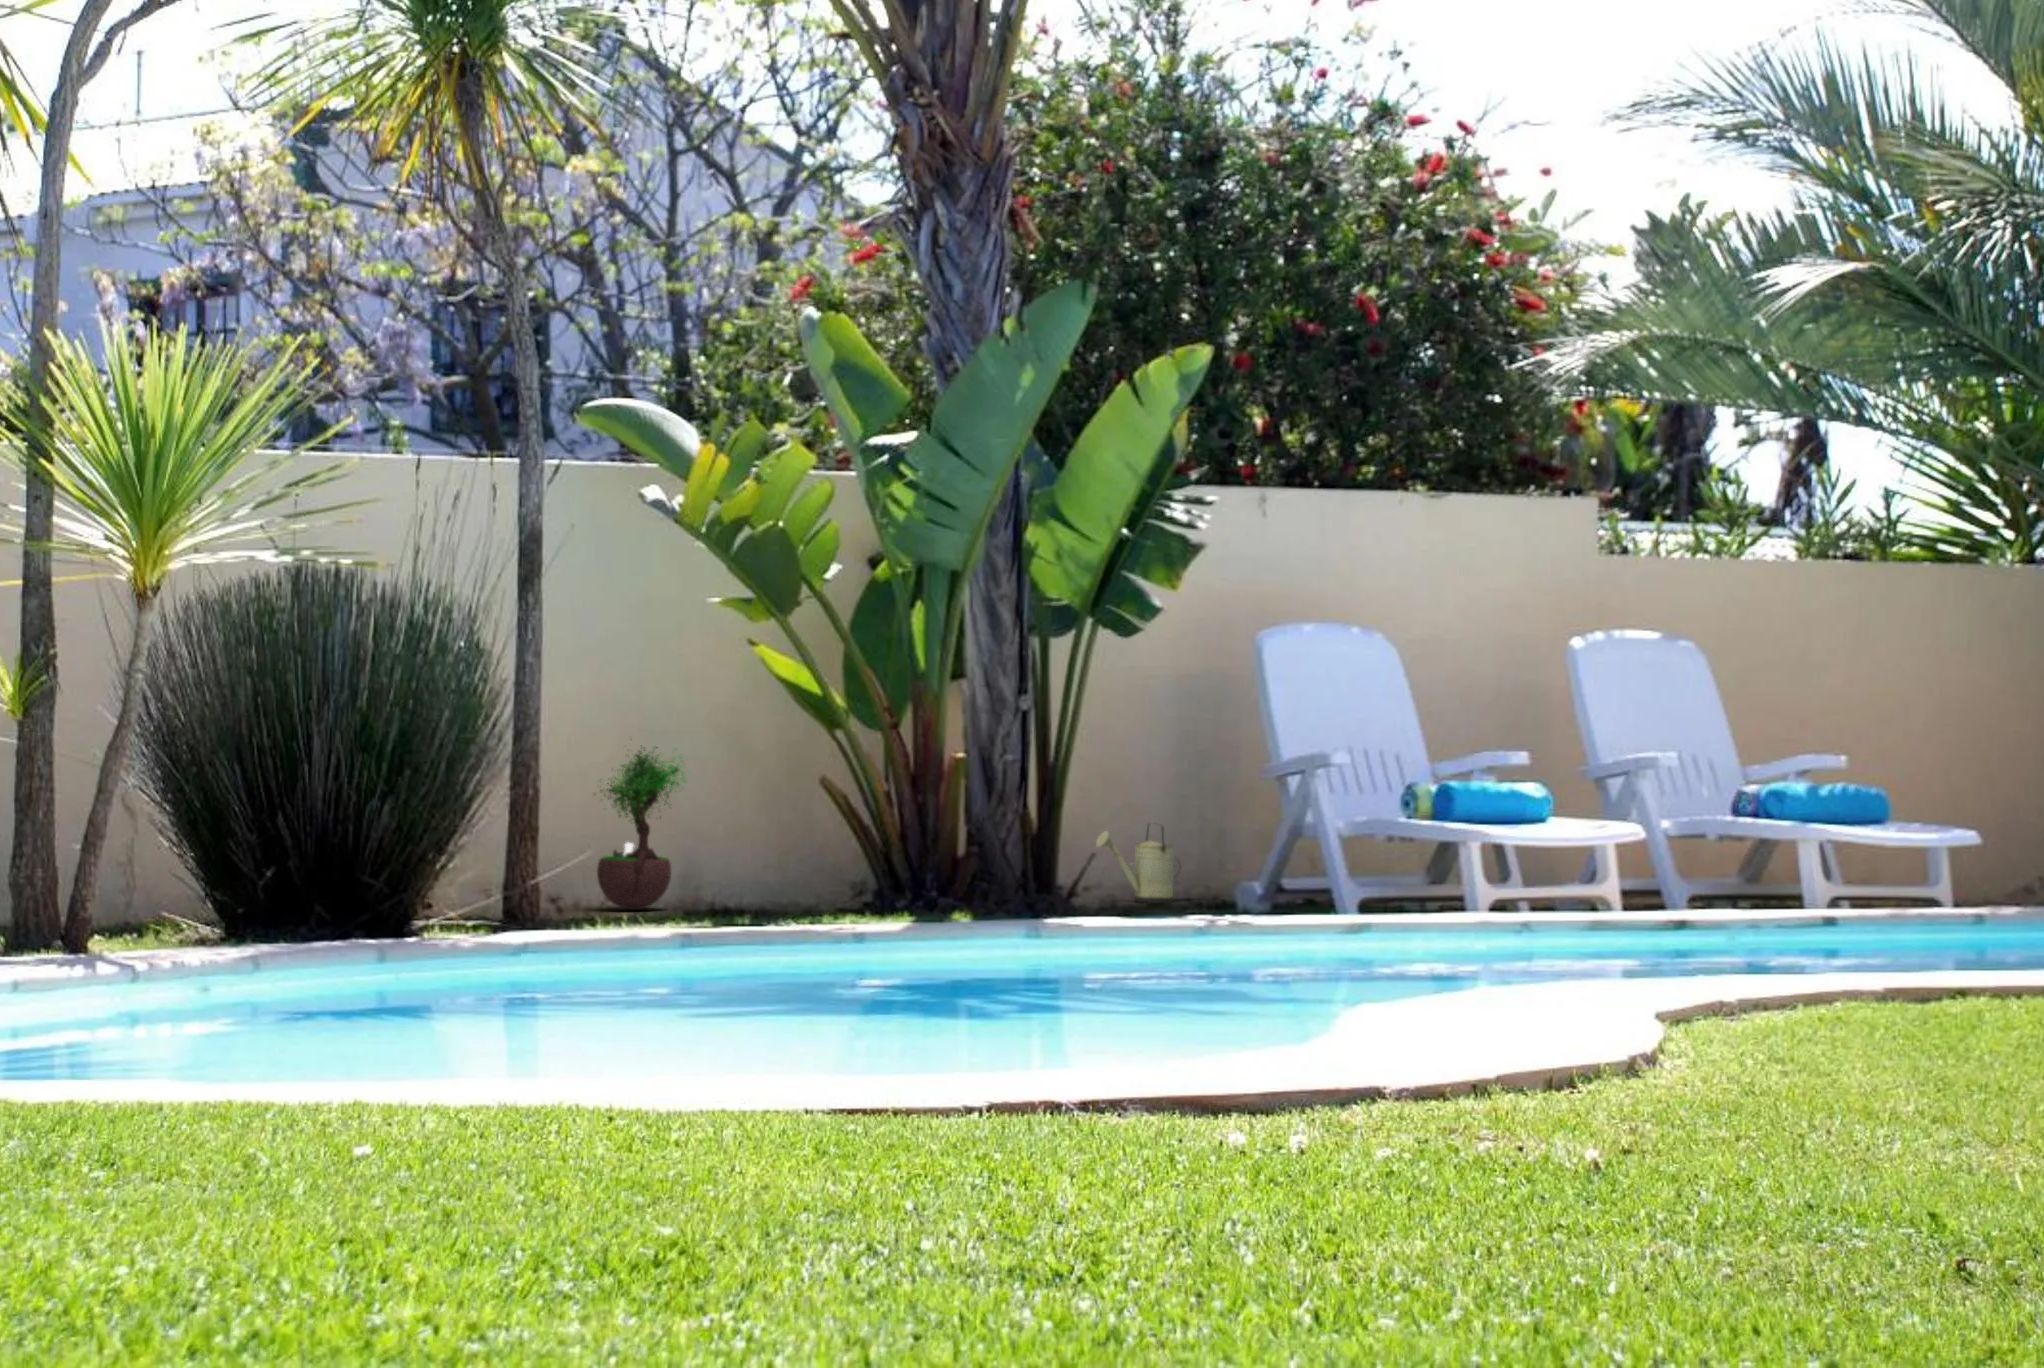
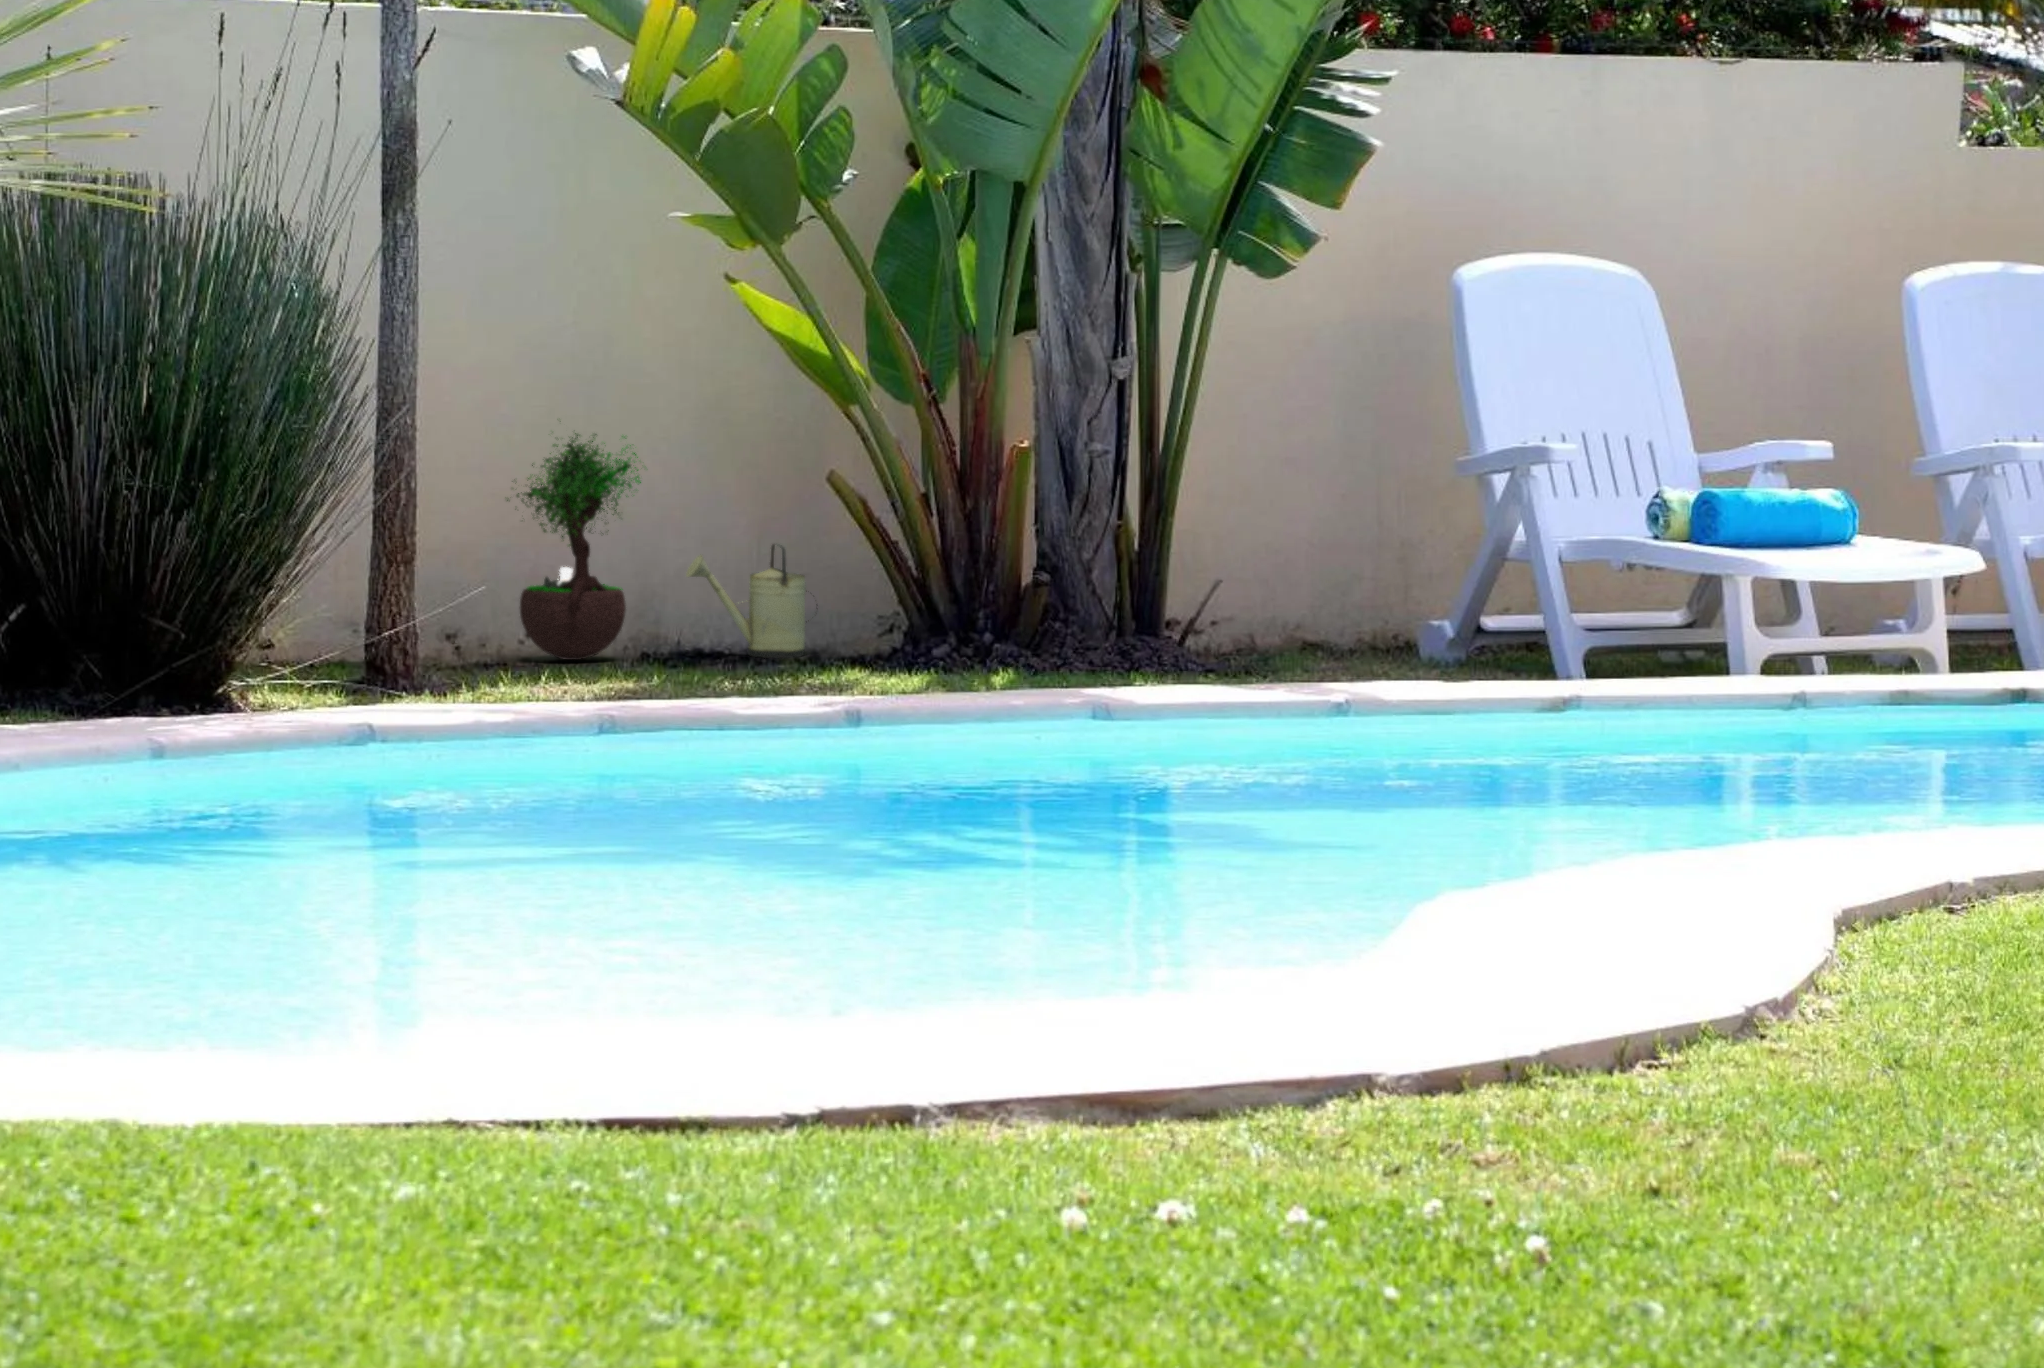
watering can: present [1096,826,1173,903] -> present [686,544,818,658]

